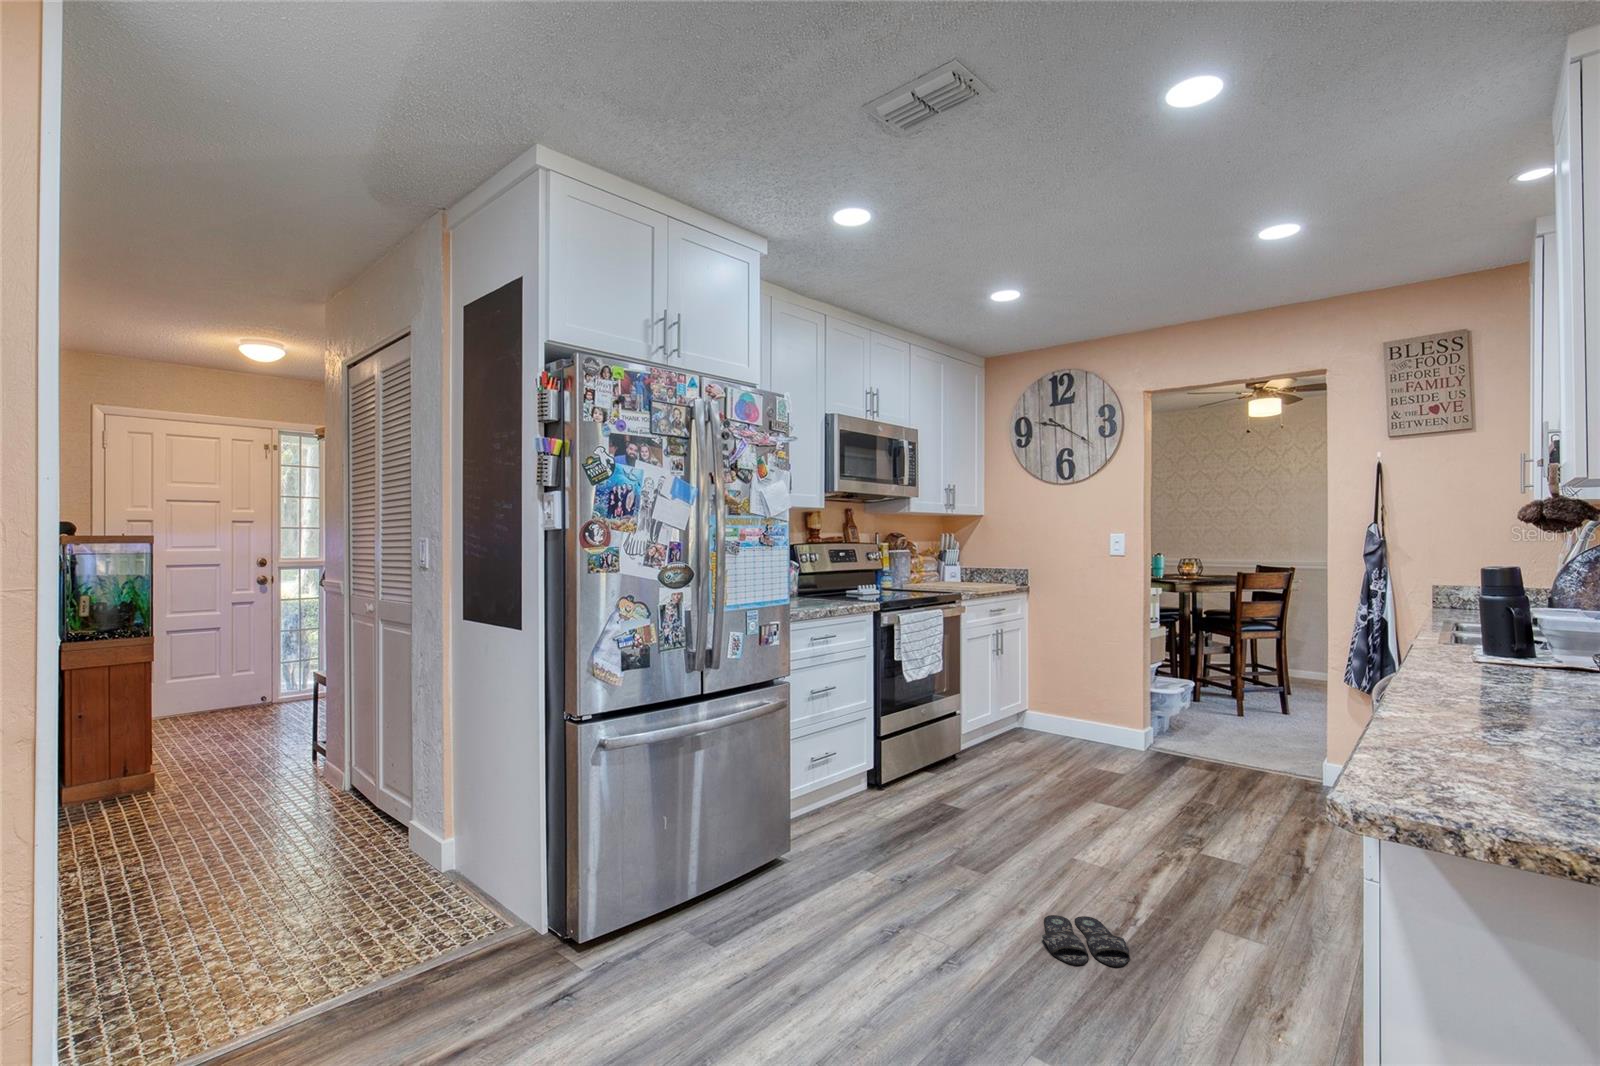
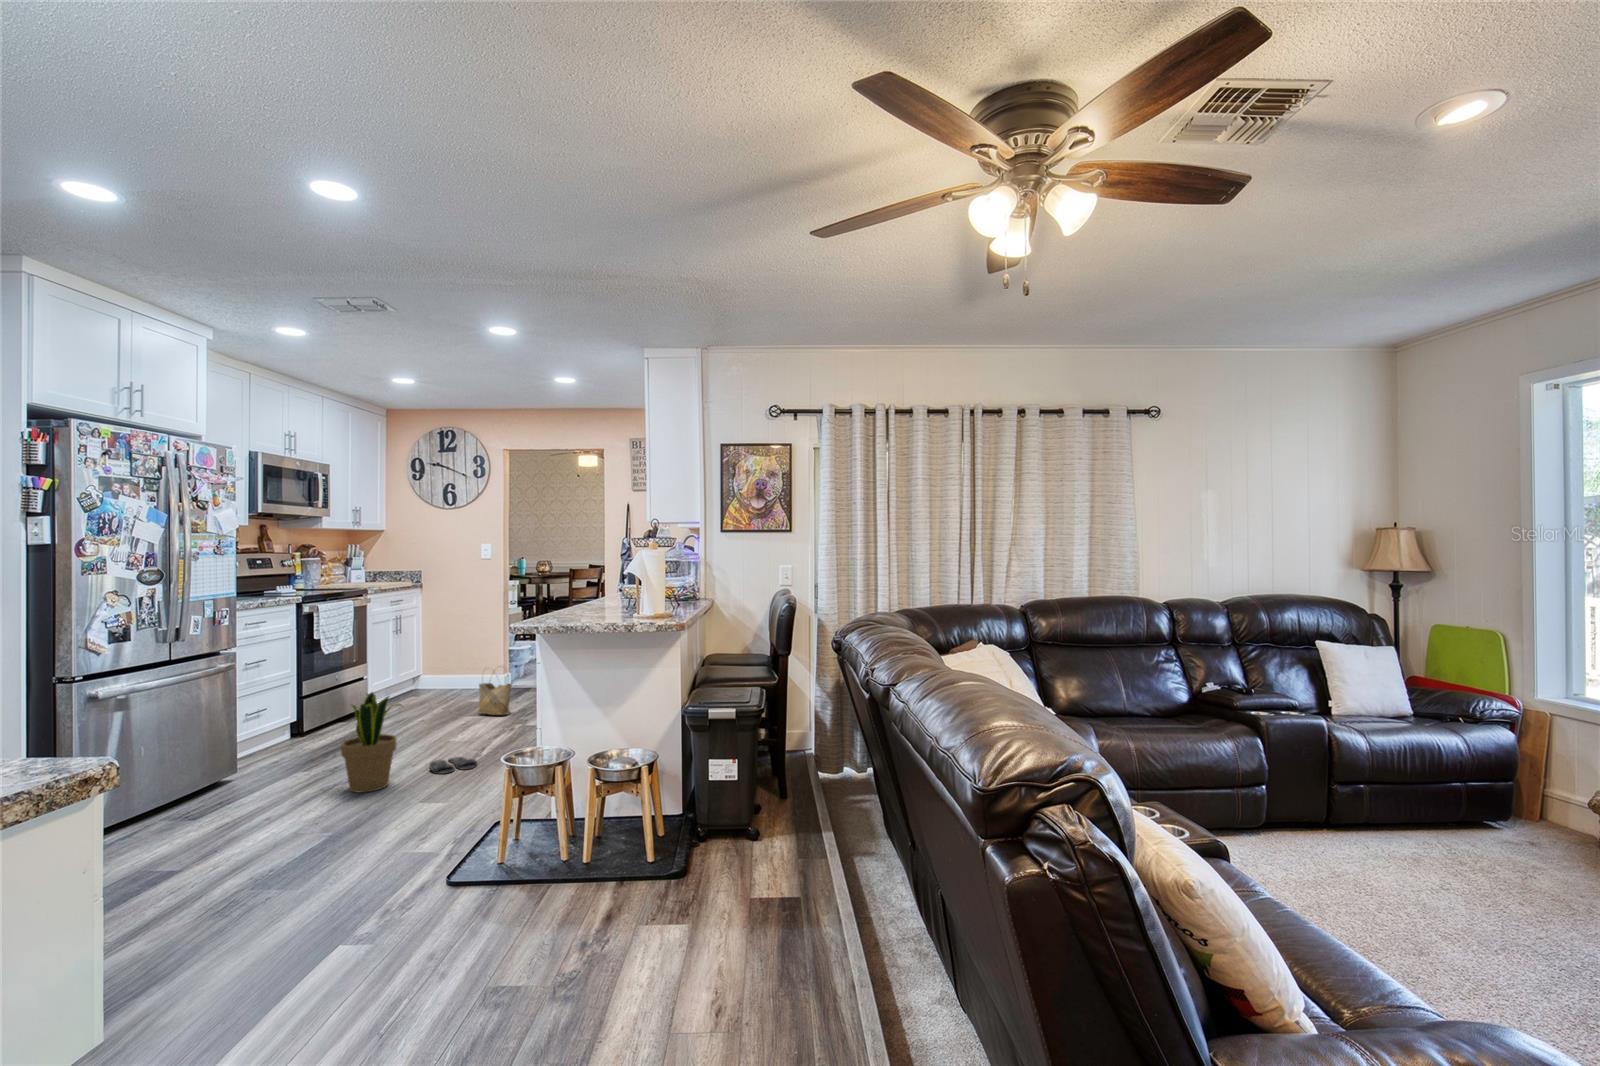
woven basket: none [1113,733,1171,819] -> present [478,683,512,715]
potted plant: none [904,784,1000,971] -> present [341,692,402,793]

